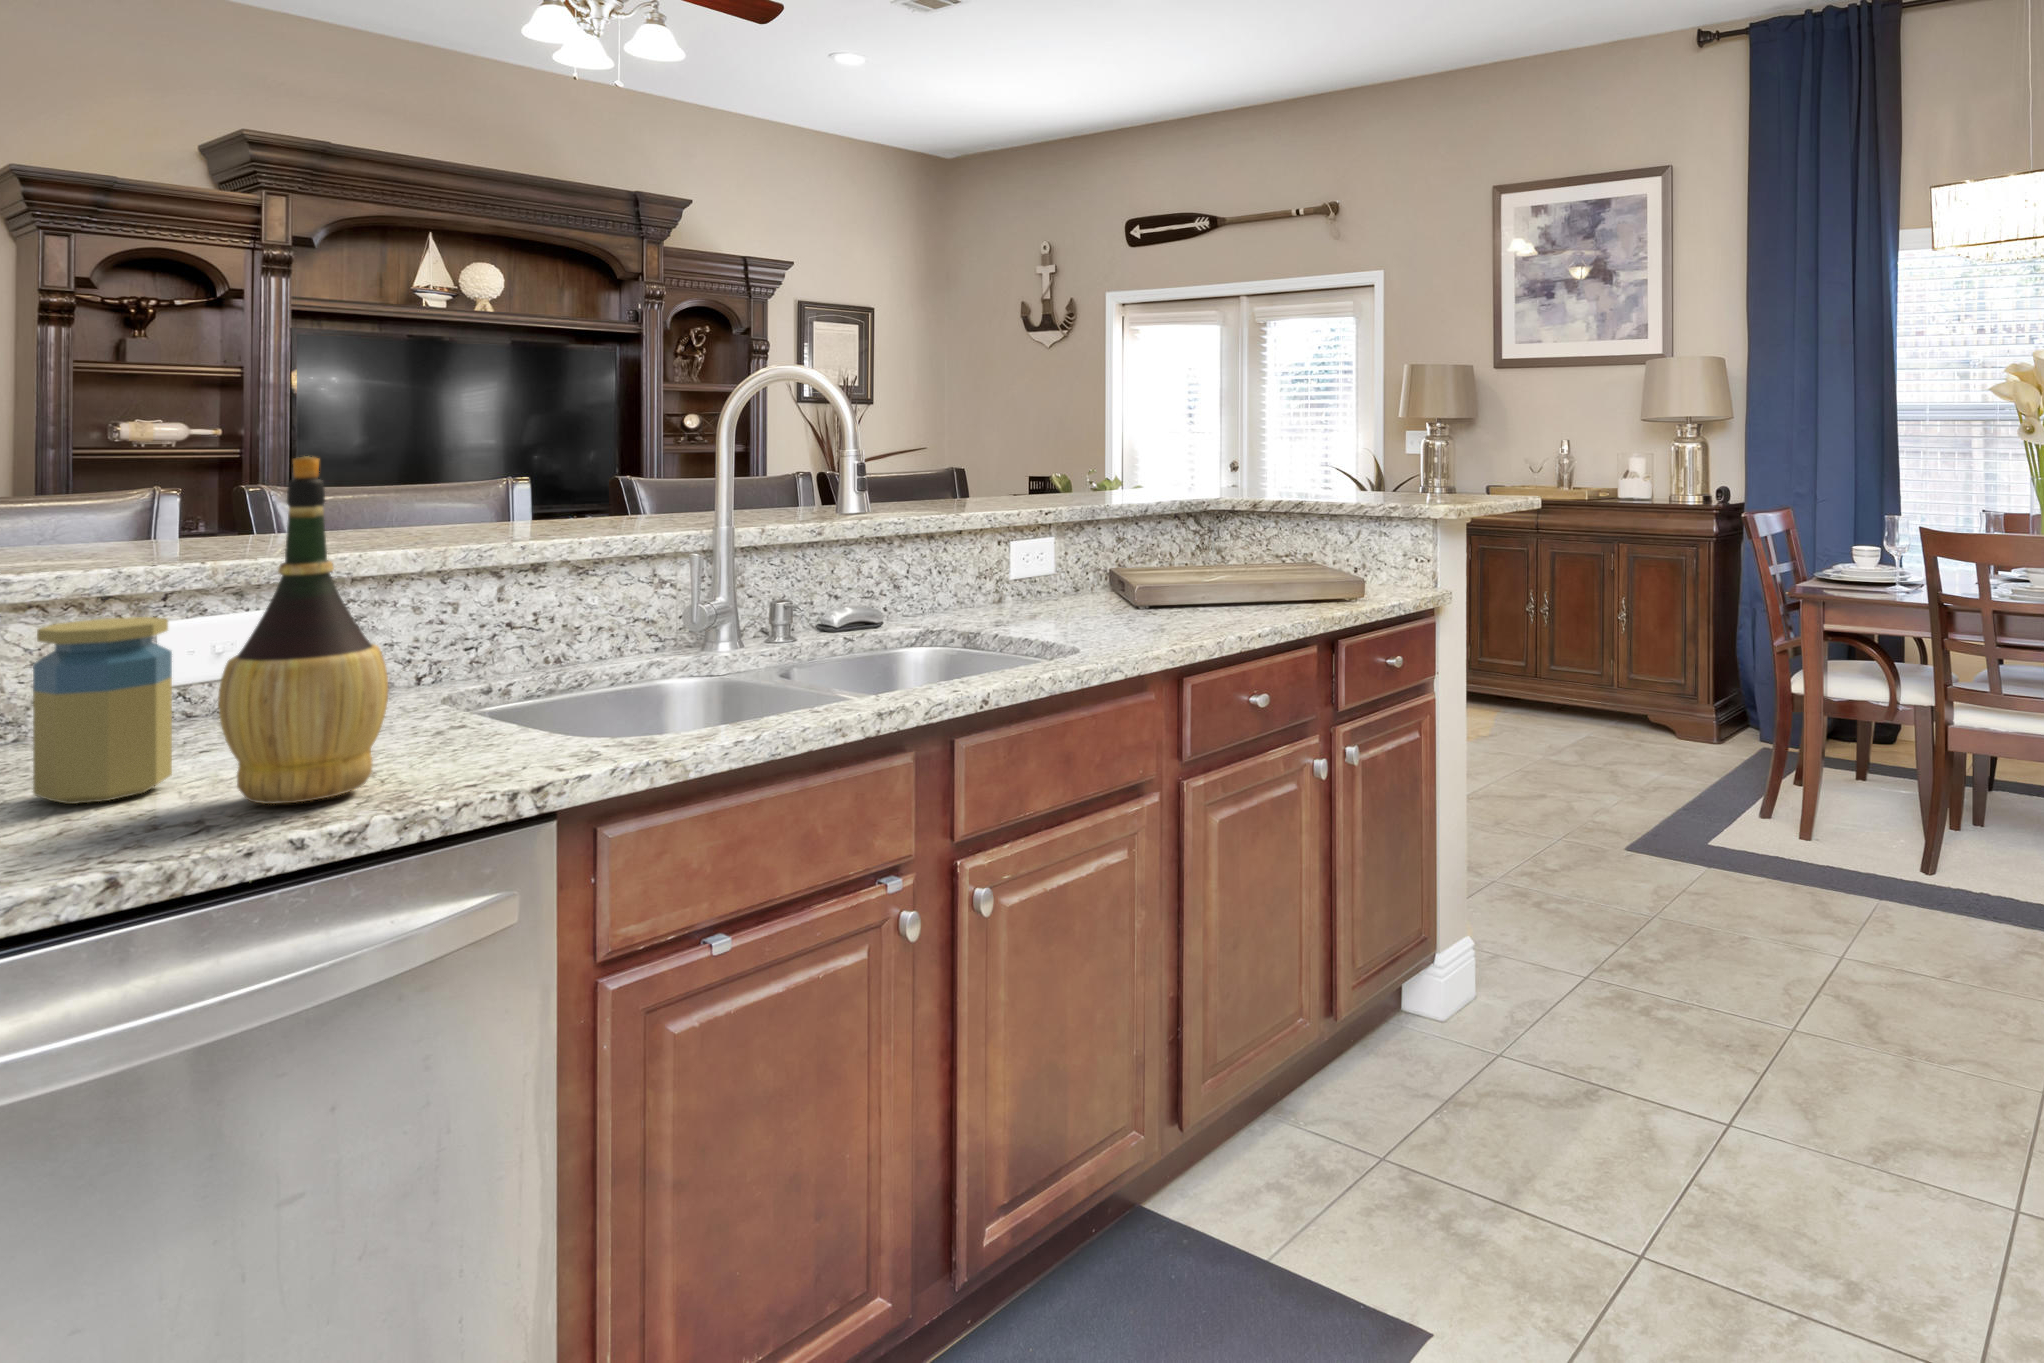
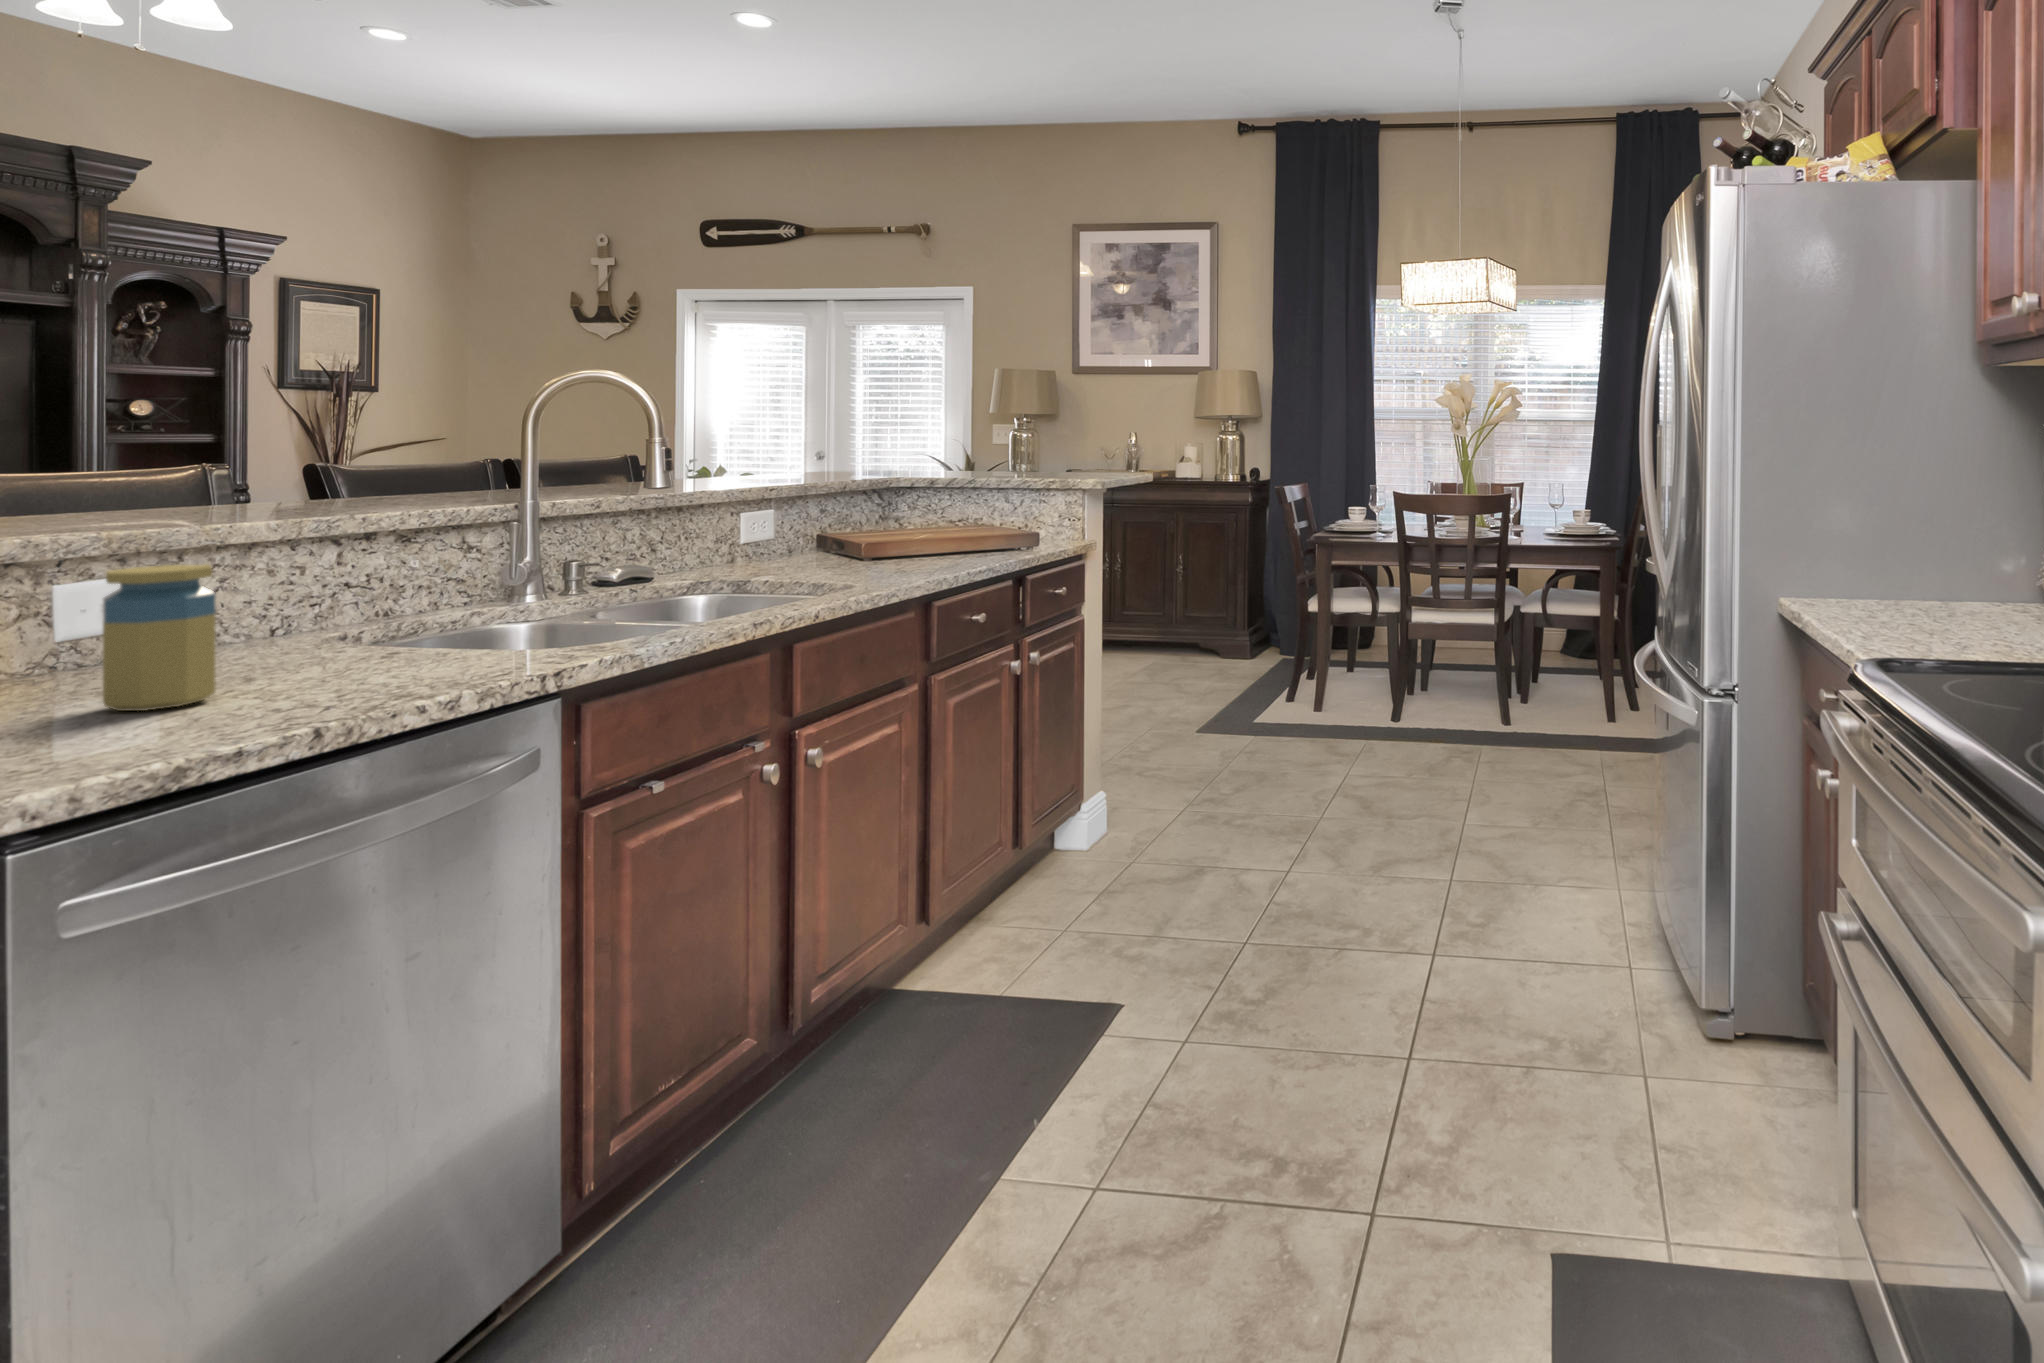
wine bottle: present [218,456,388,804] -> none [300,435,435,693]

